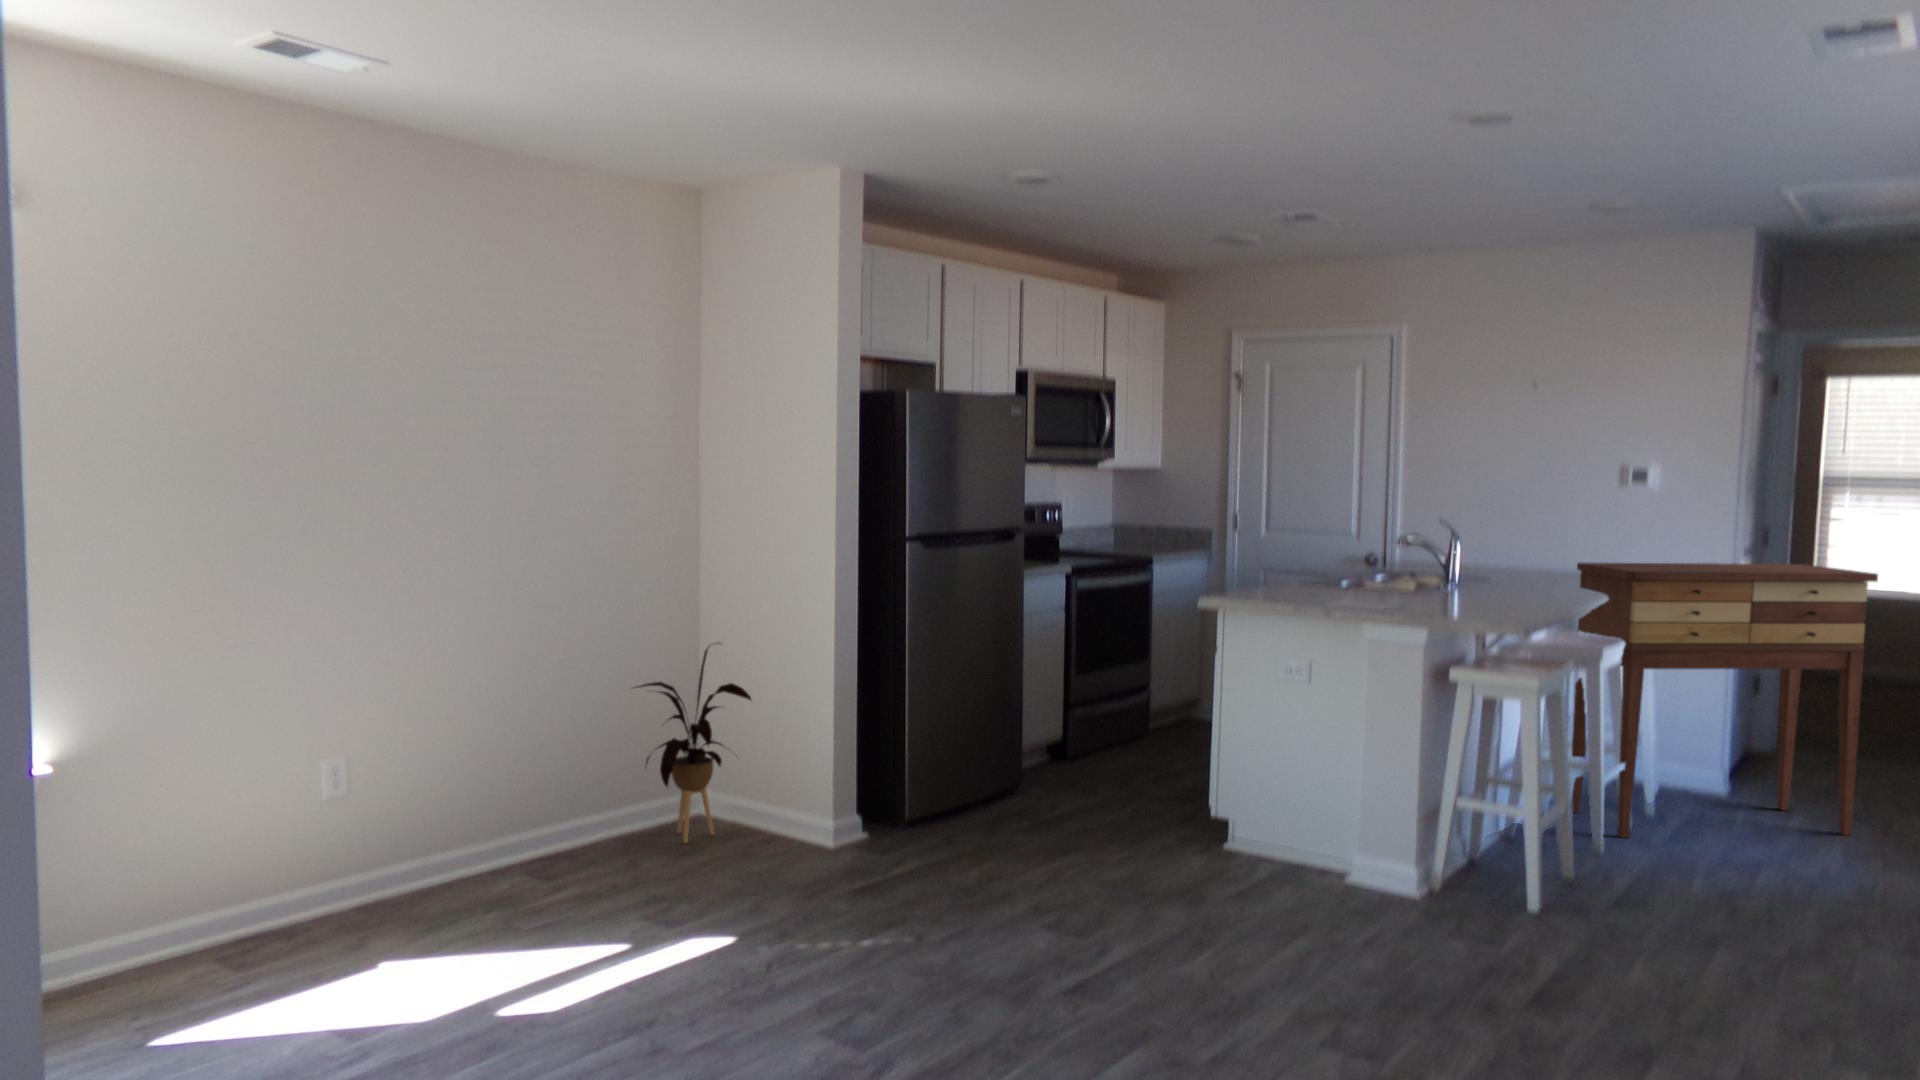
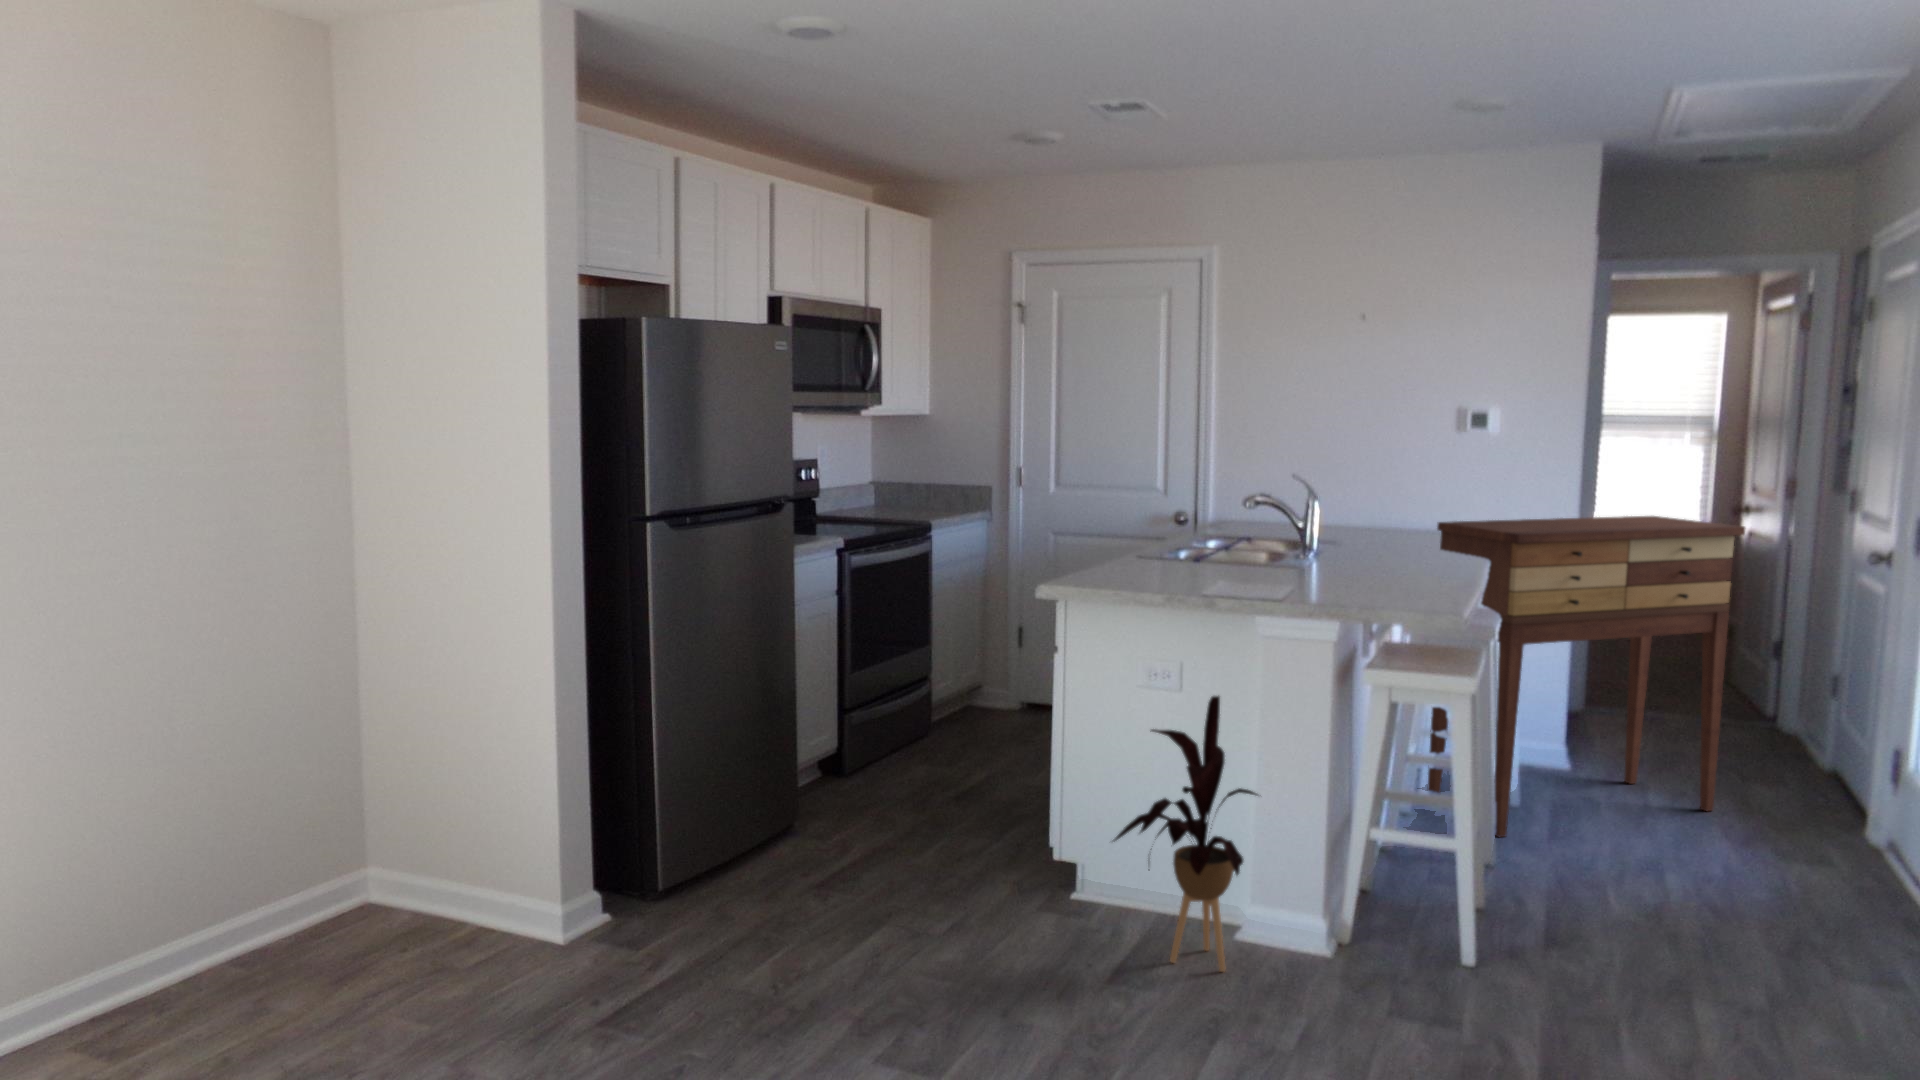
house plant: present [636,649,751,843] -> present [1113,696,1258,972]

